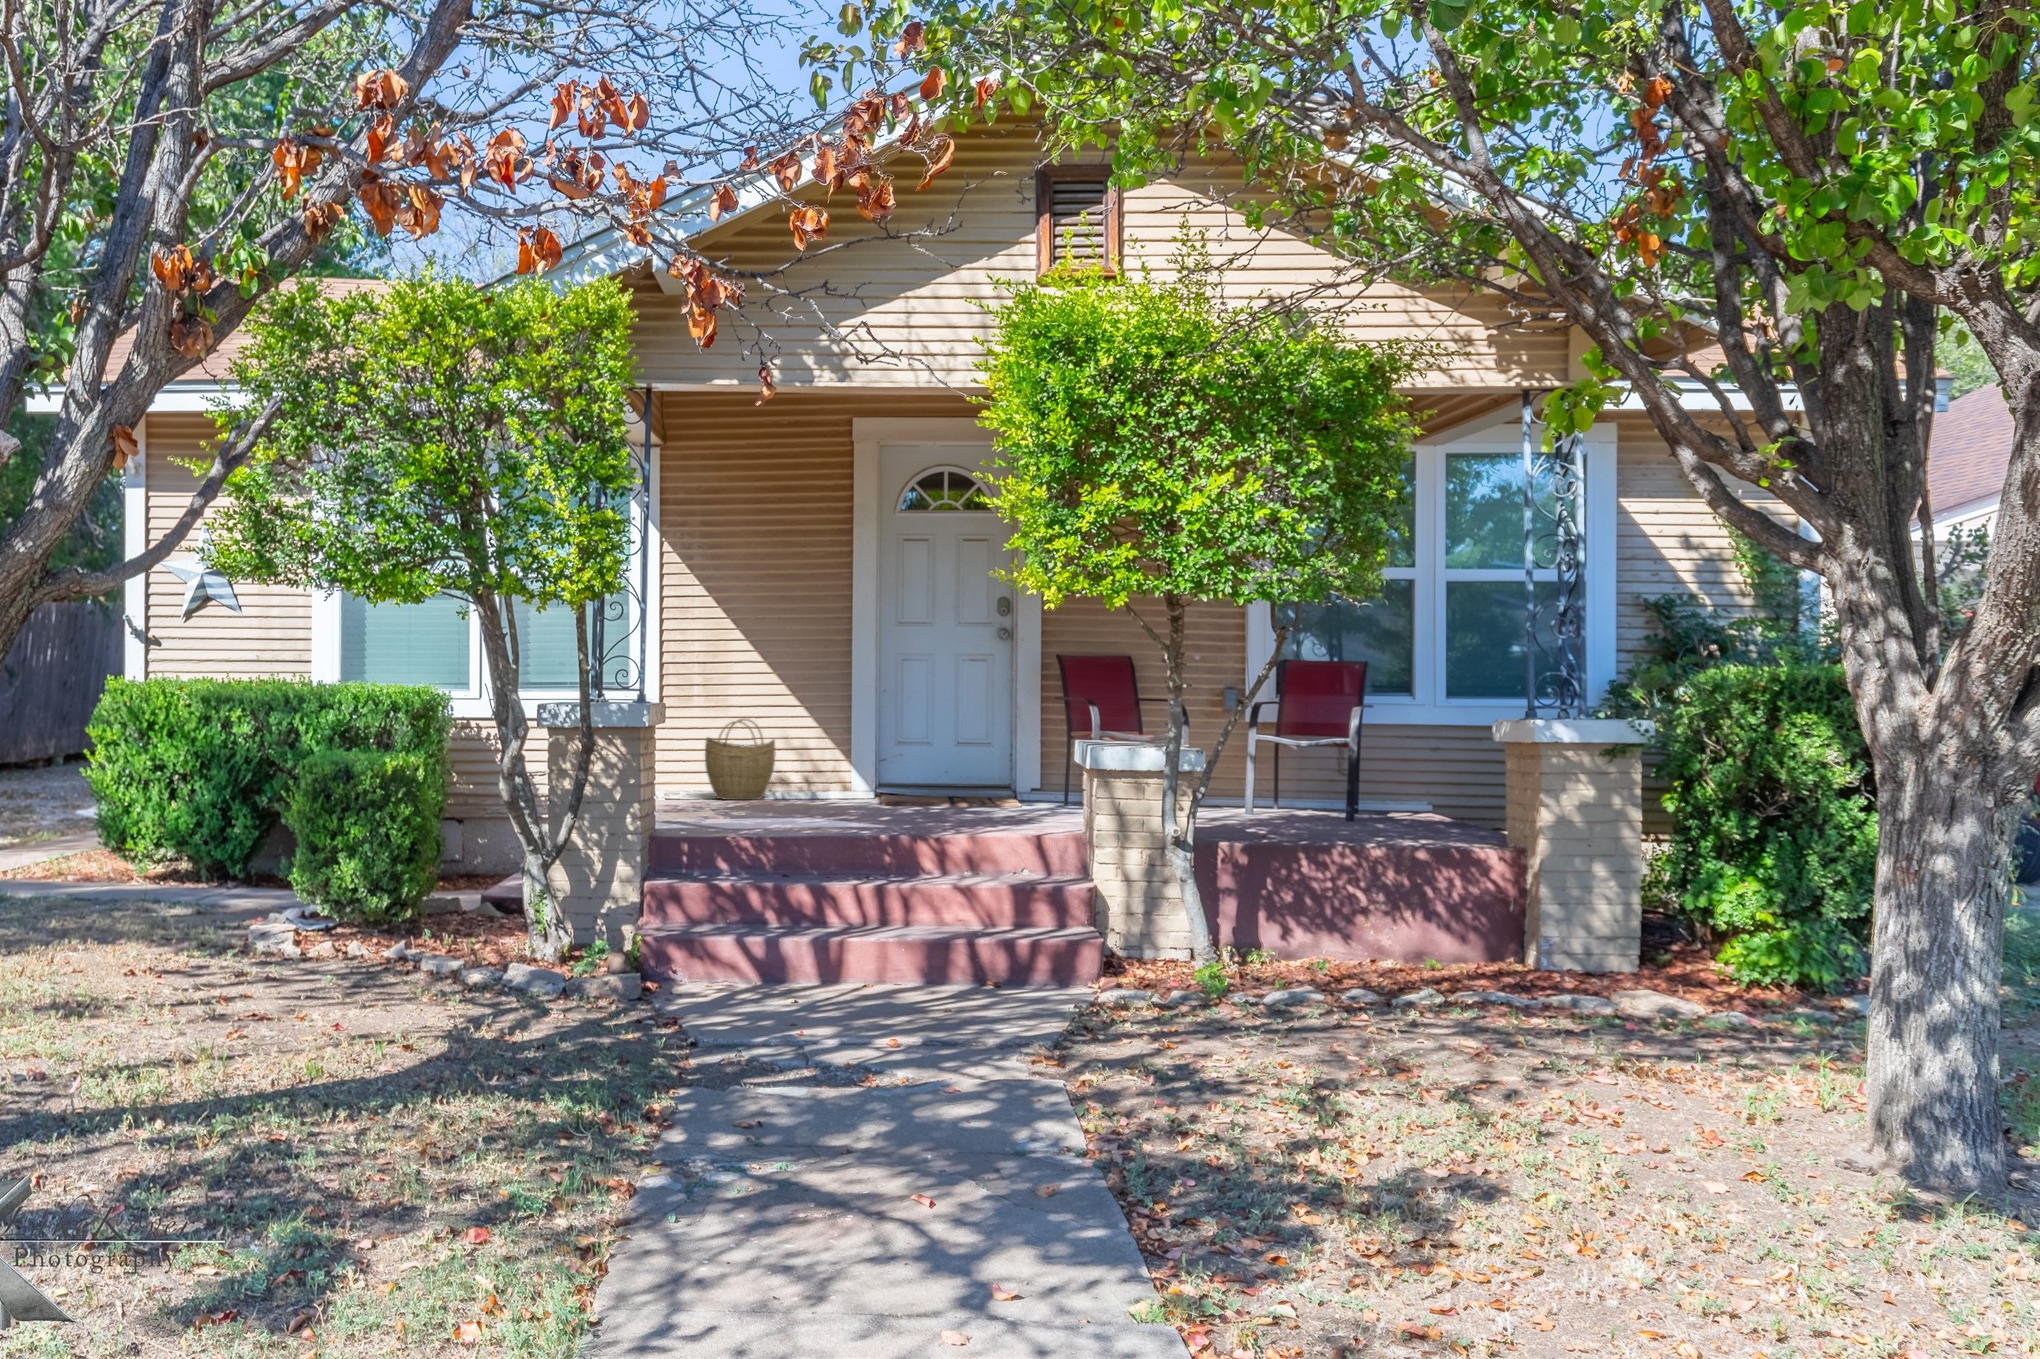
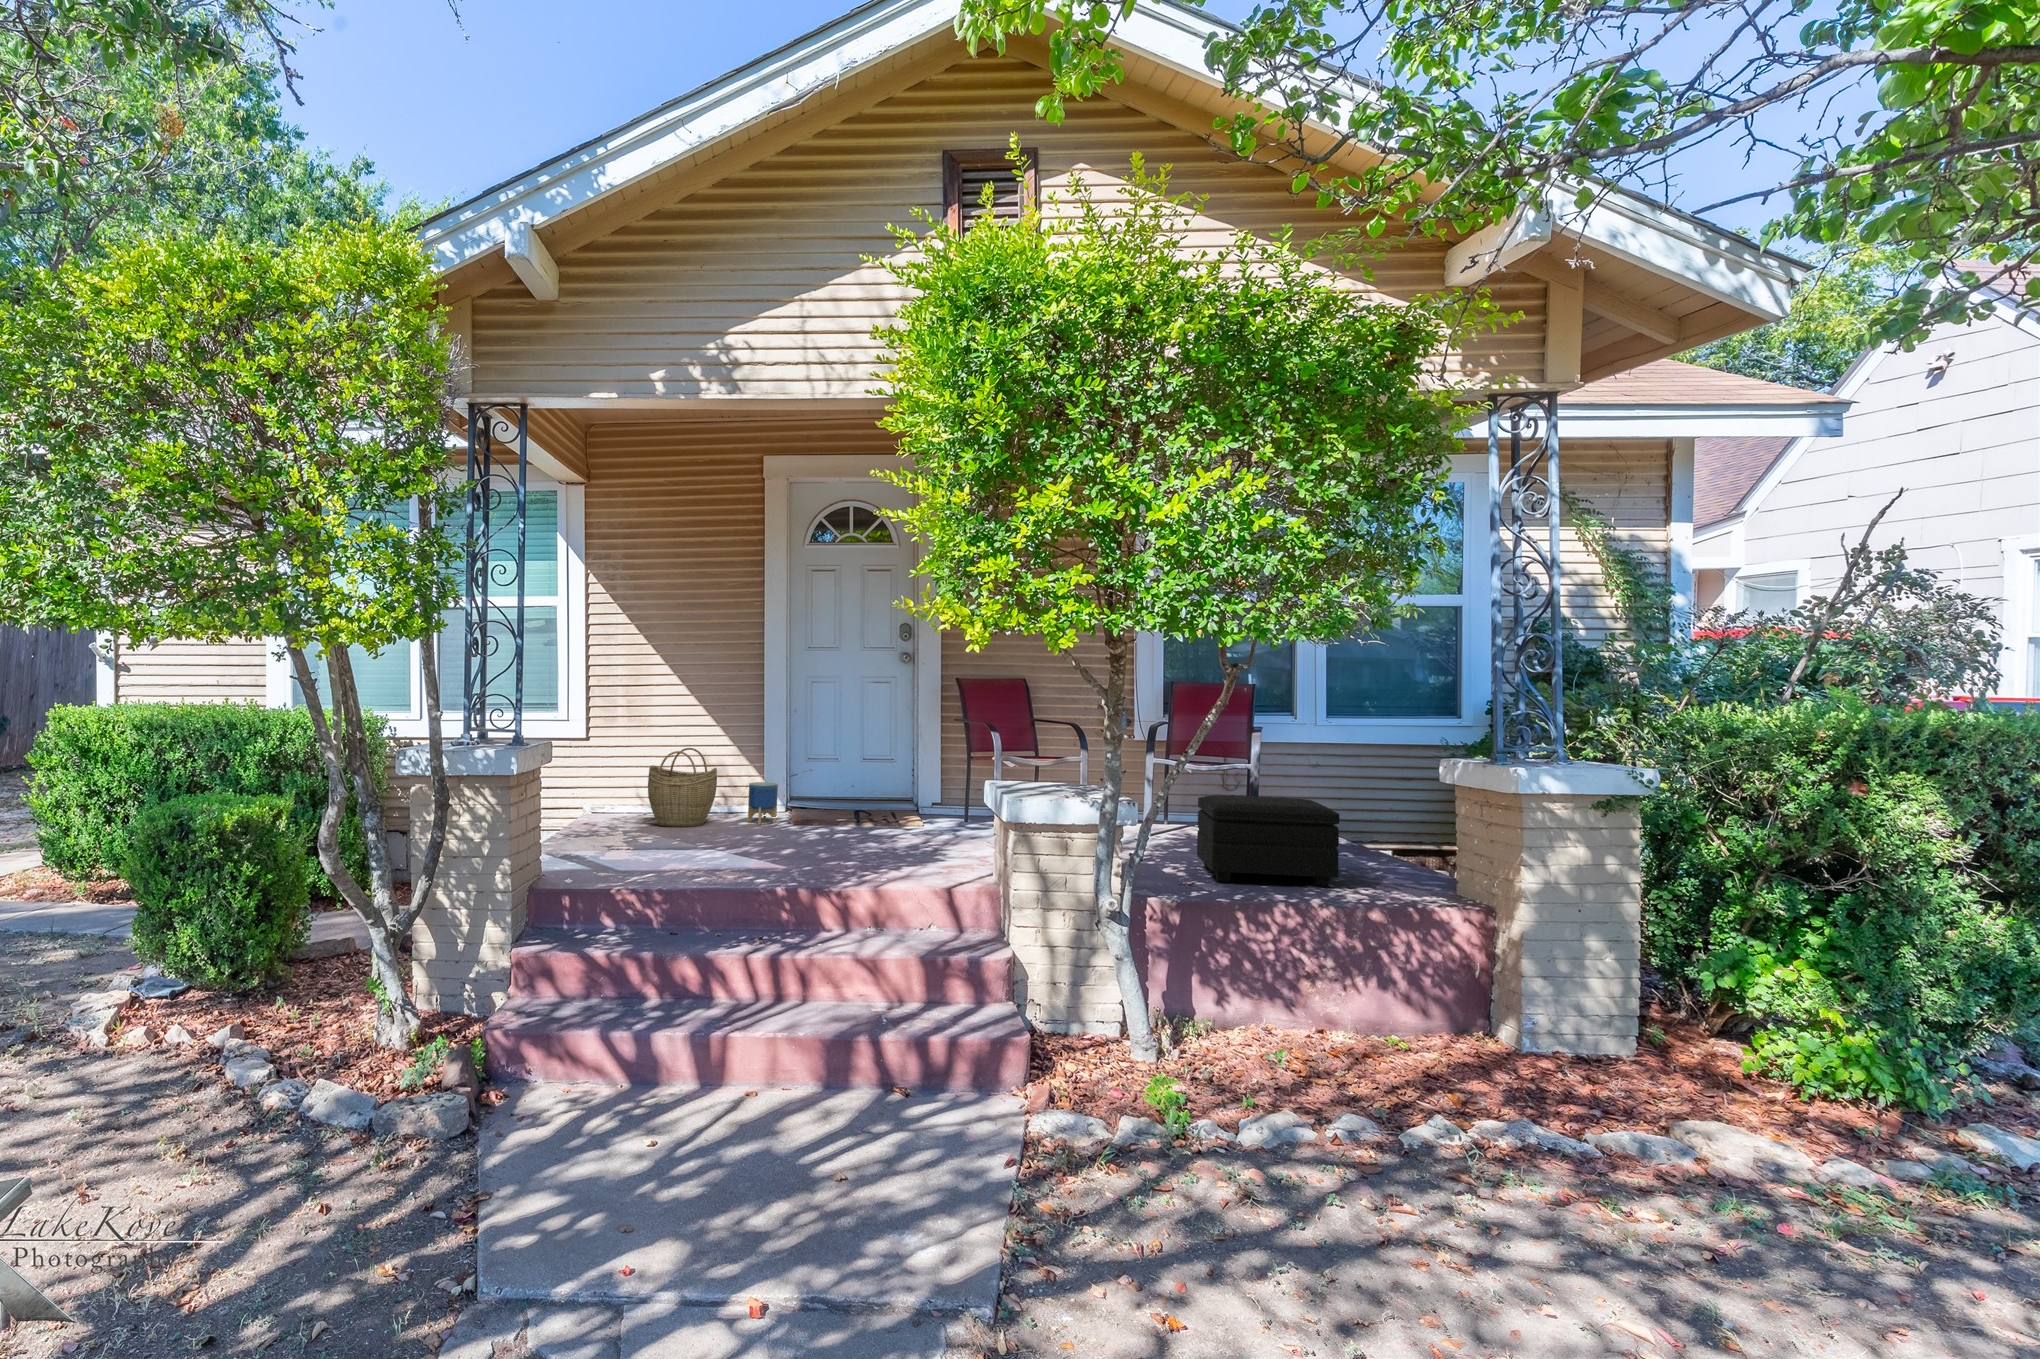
planter: none [808,754,839,798] -> present [748,782,778,825]
footstool: none [1274,754,1406,837] -> present [1197,795,1339,887]

